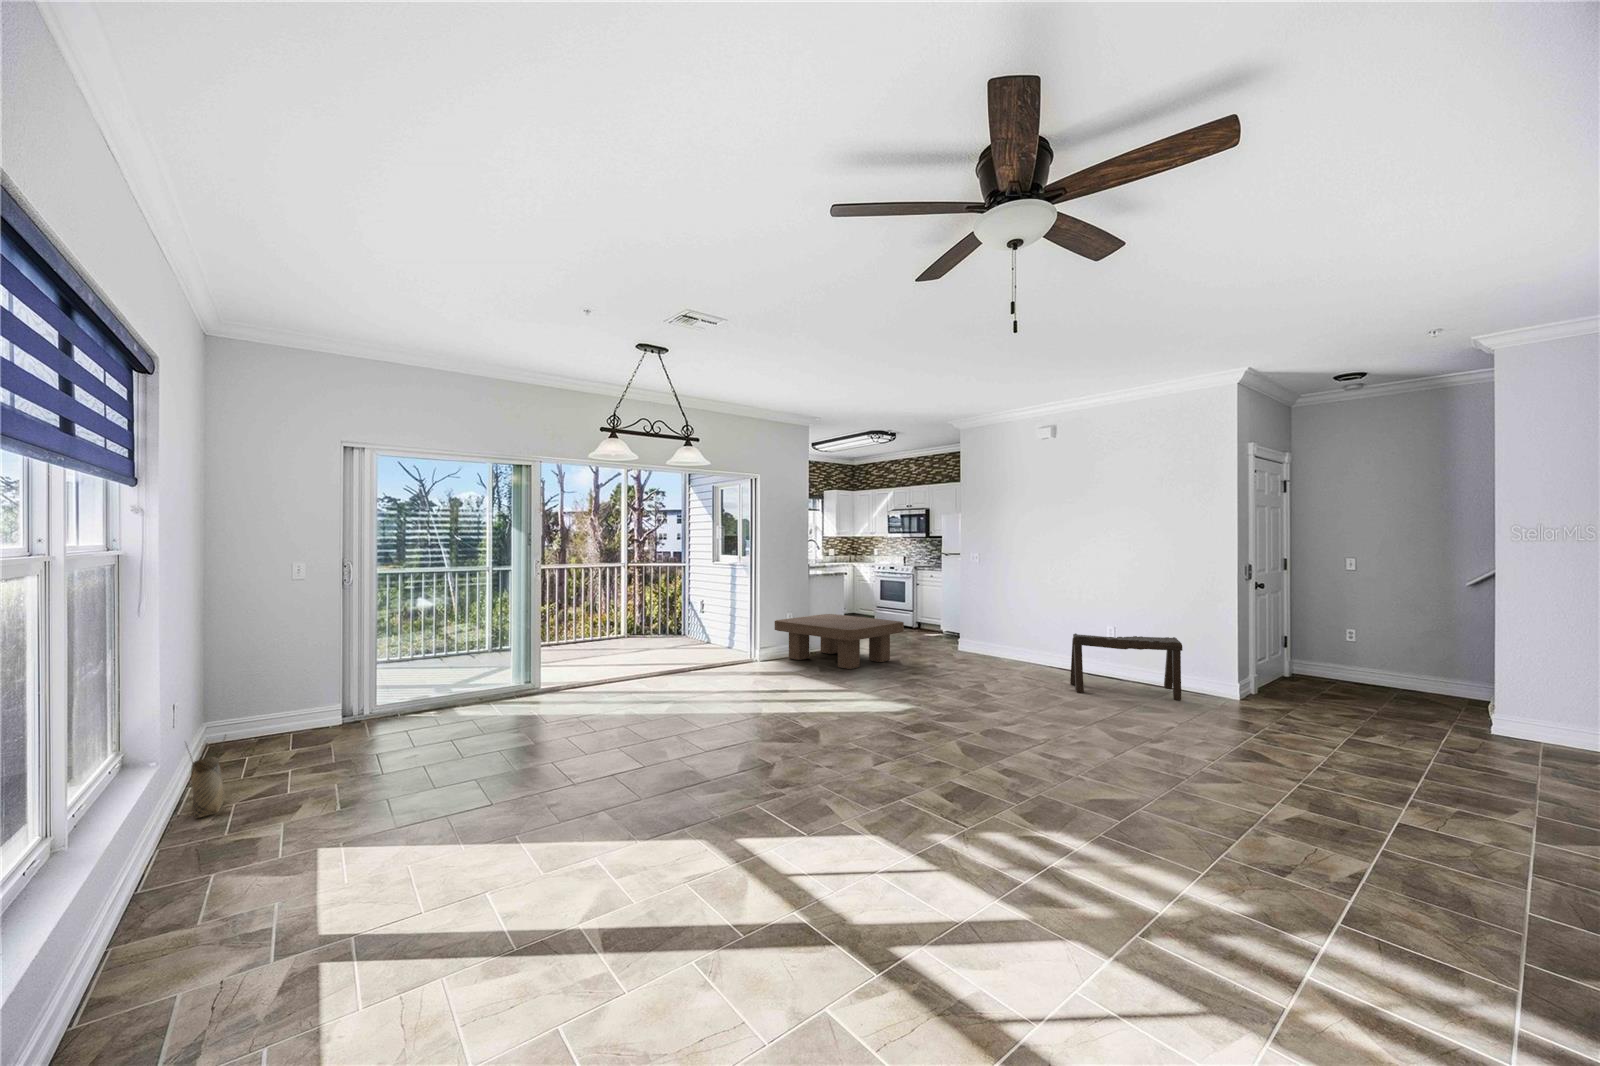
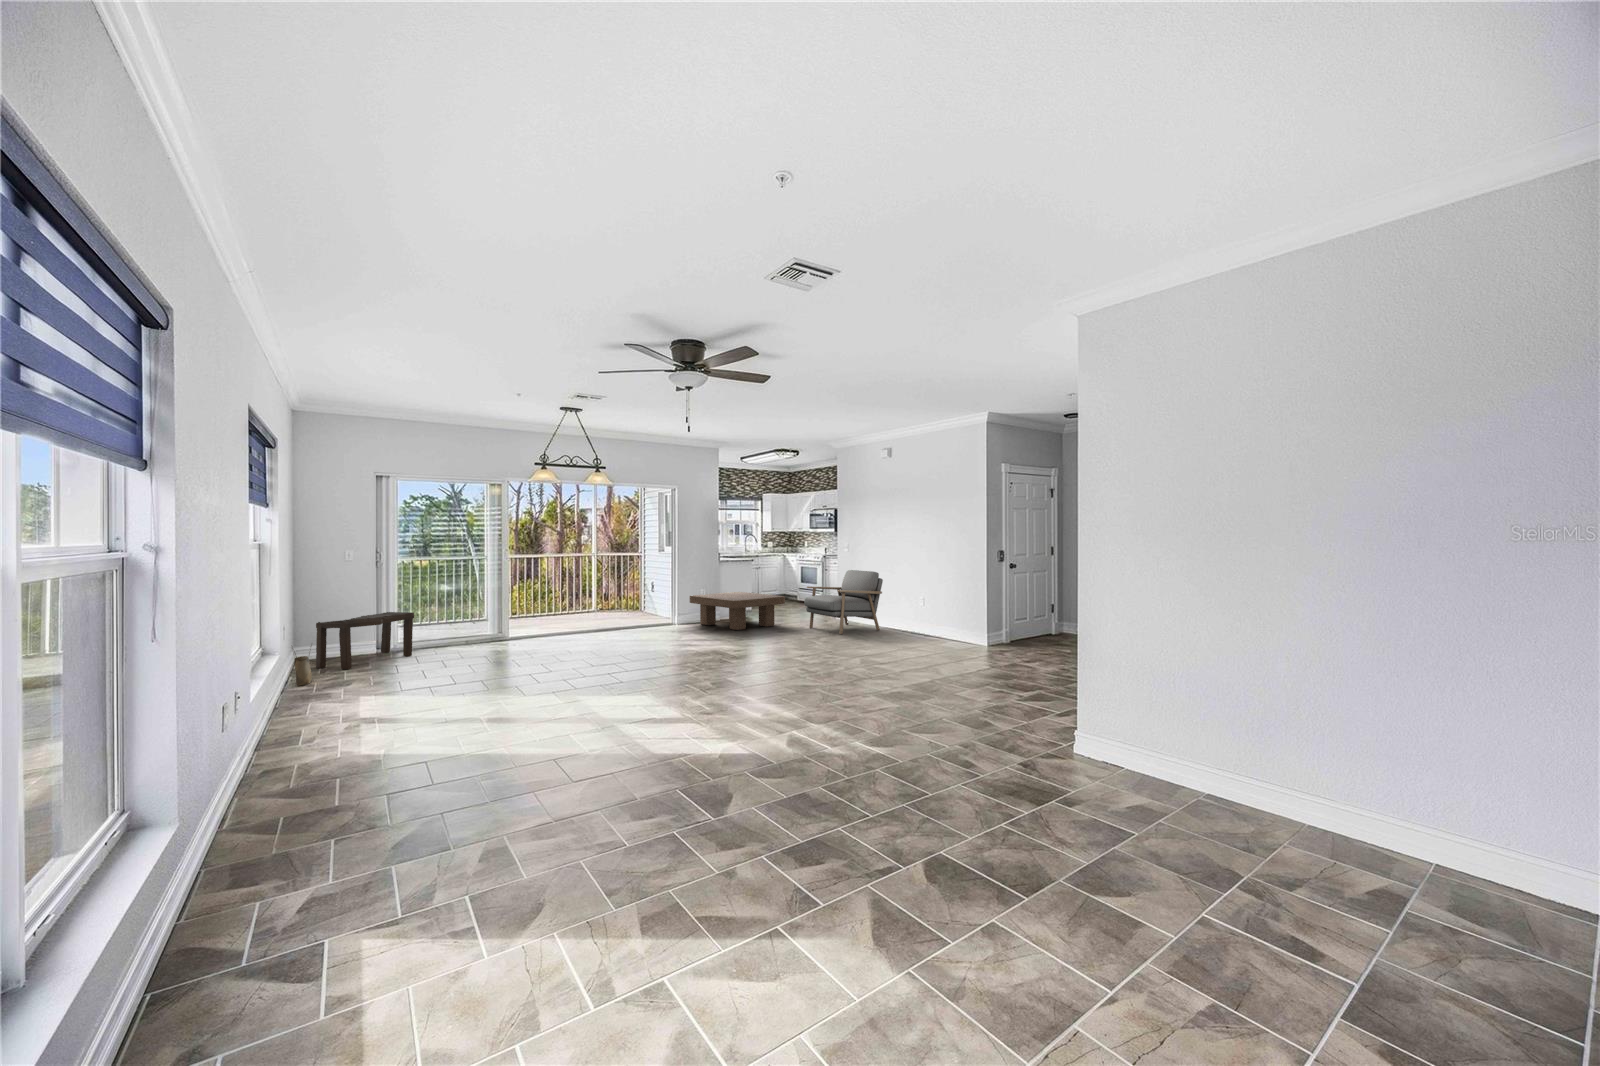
armchair: none [937,588,1043,676] -> present [804,570,883,634]
bench: present [1070,633,1183,700] -> present [316,612,414,669]

